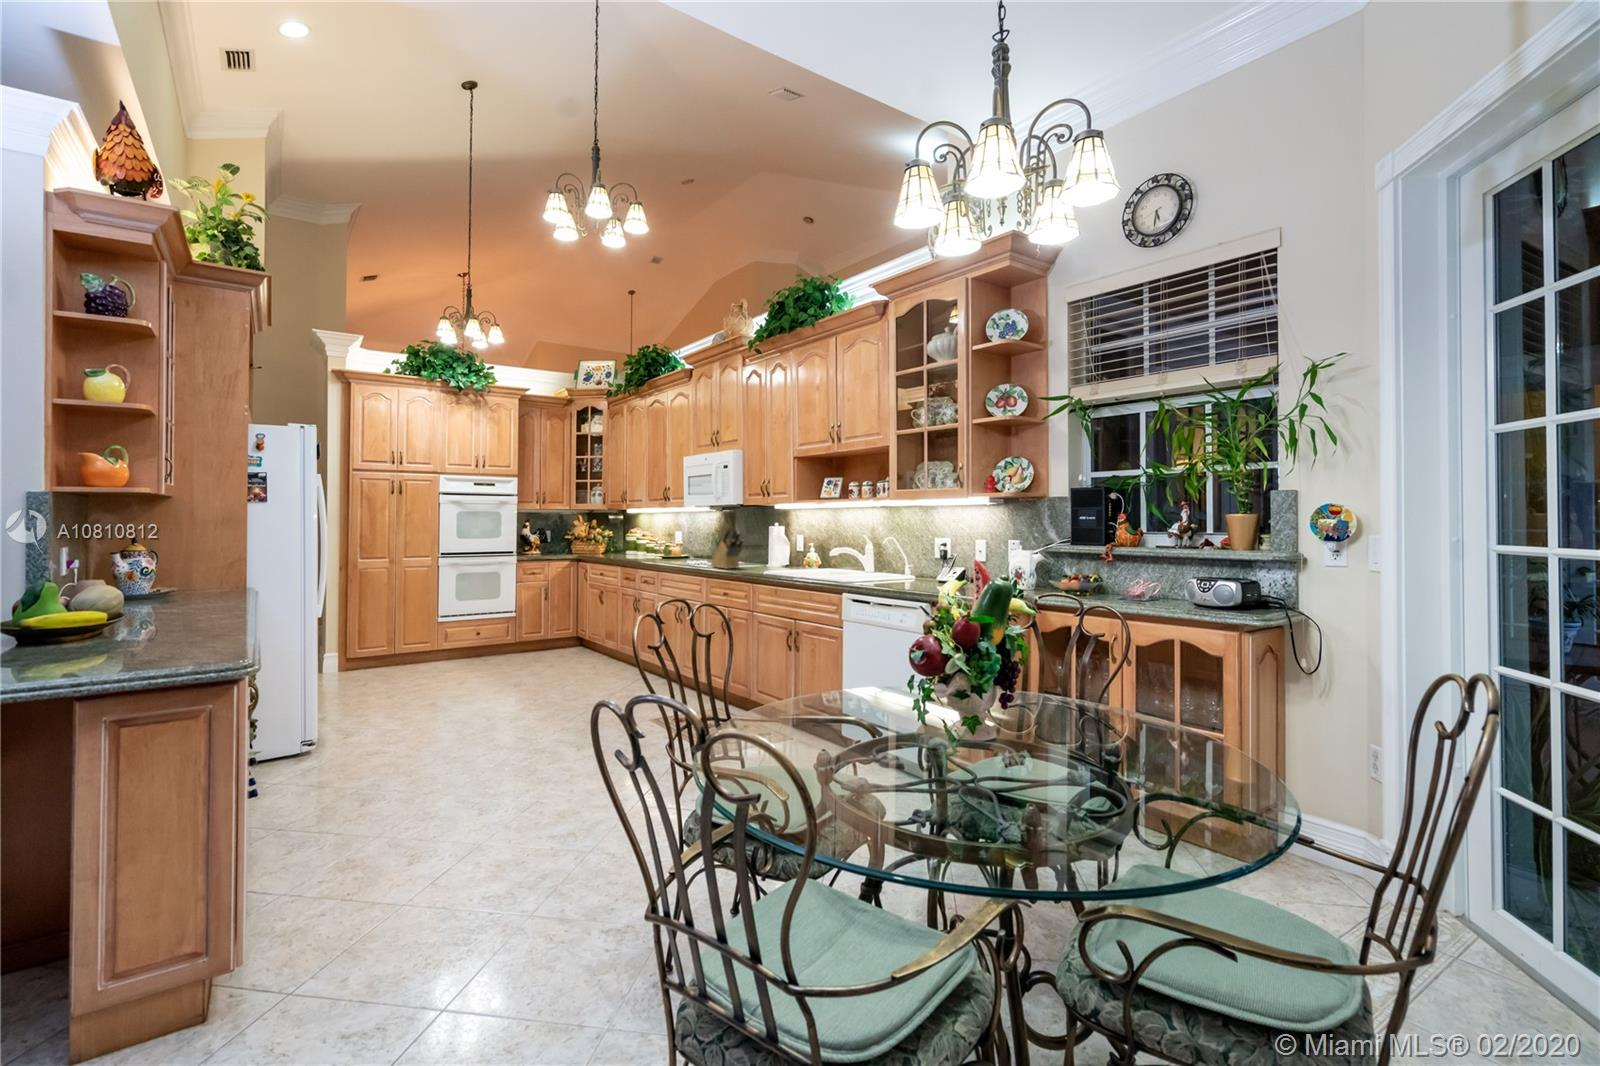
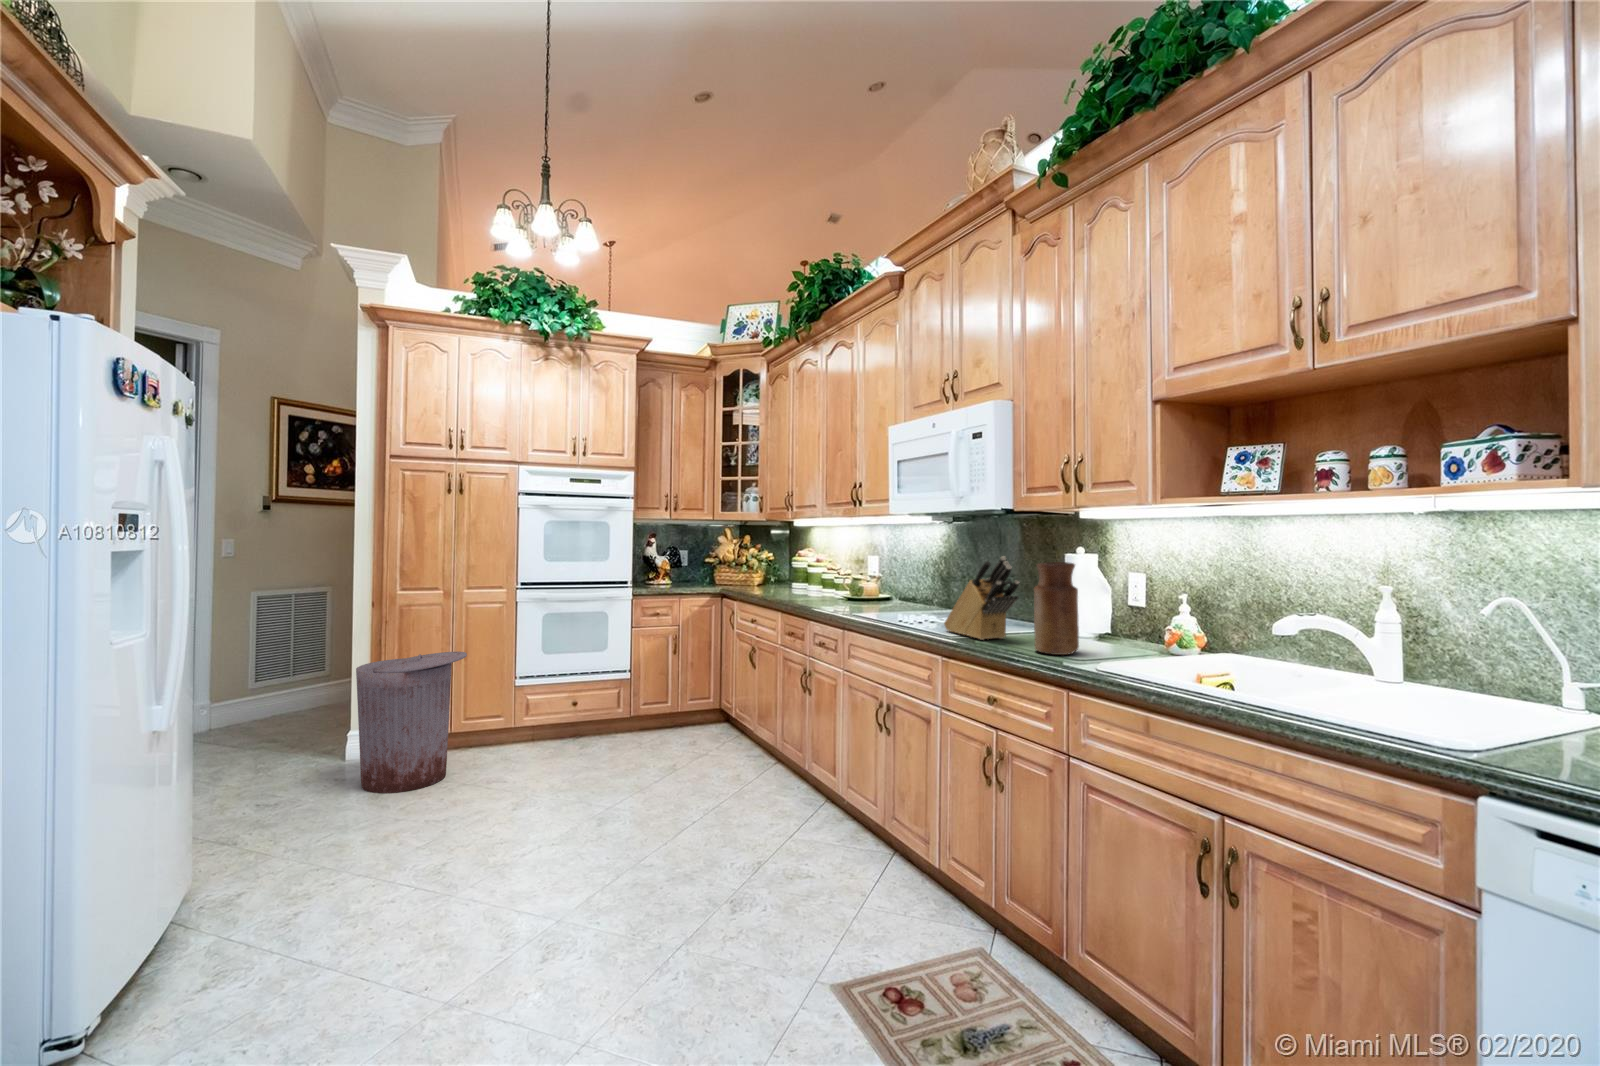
vase: none [747,530,767,572] -> present [1034,562,1079,655]
trash can: none [340,597,413,684] -> present [356,652,467,793]

